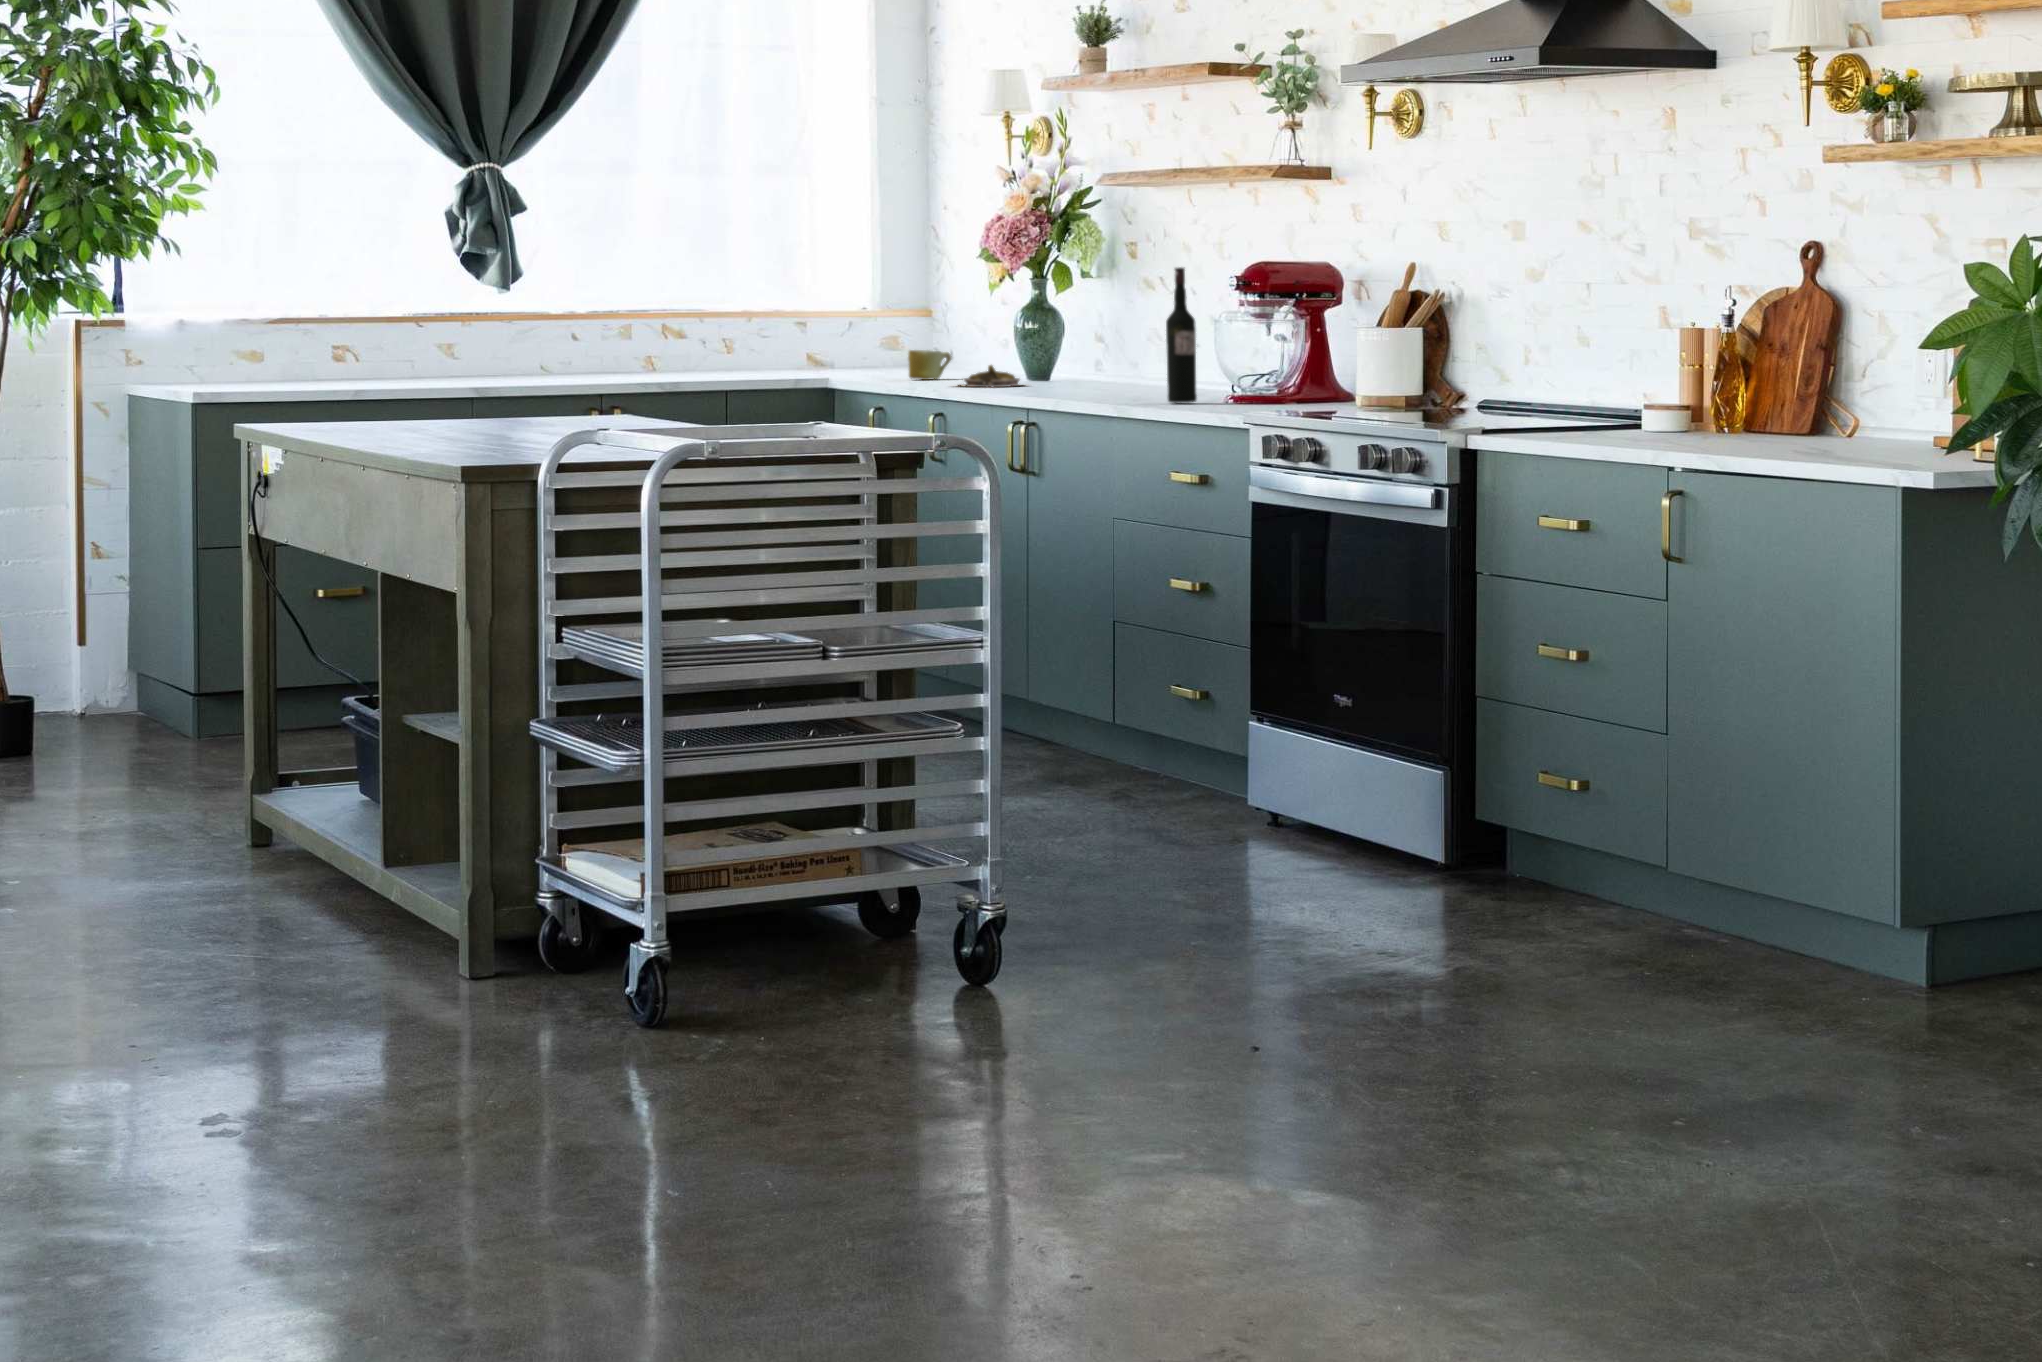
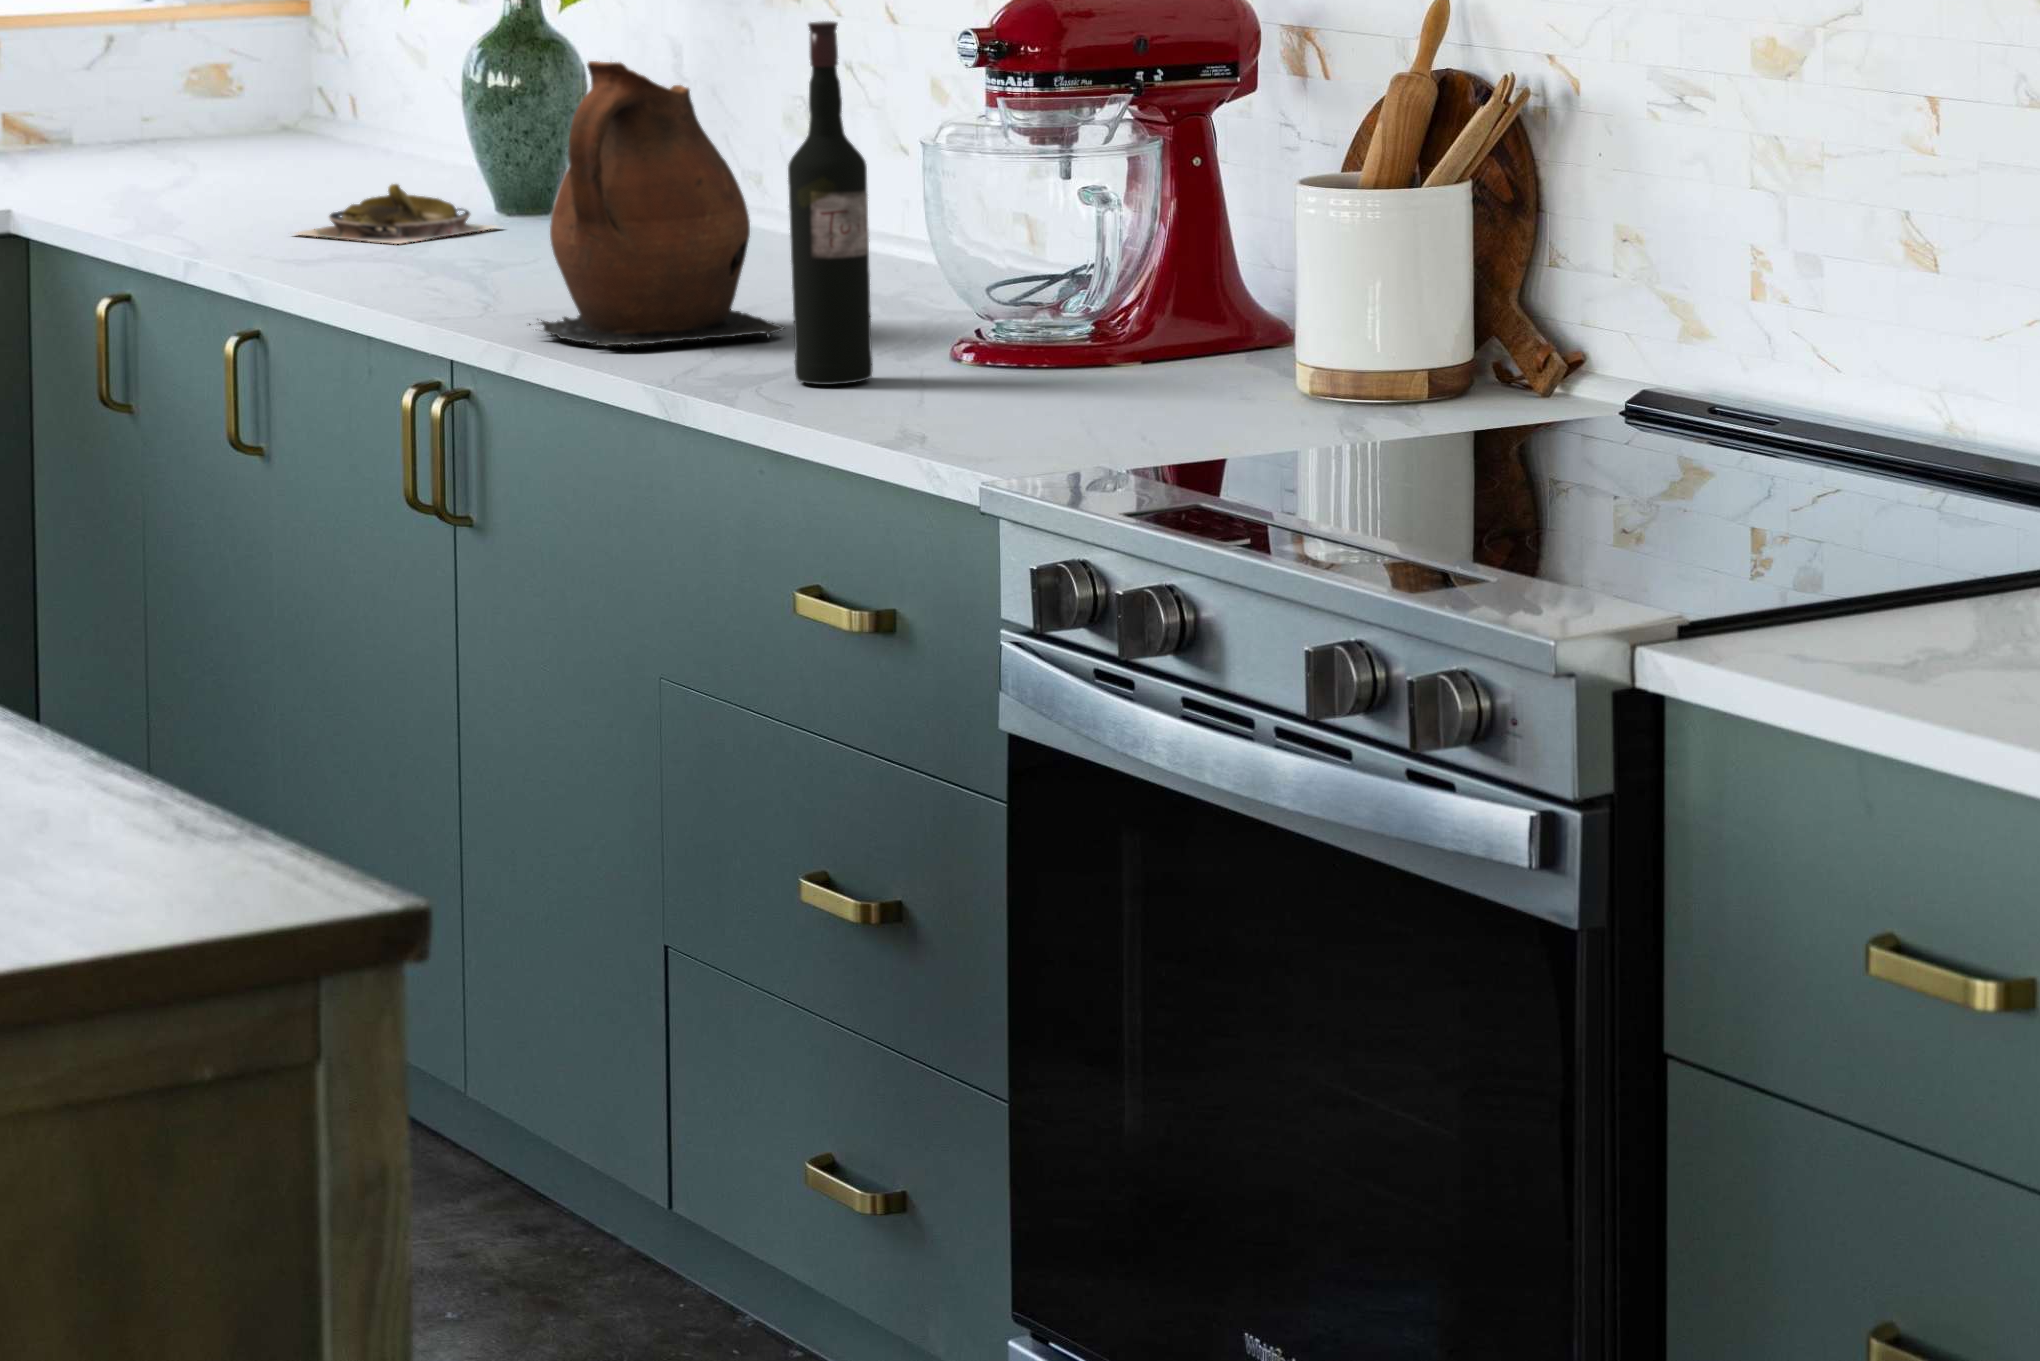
ceramic pitcher: none [1060,290,1160,398] -> present [529,61,784,346]
mug: present [908,350,952,380] -> none [226,111,332,186]

